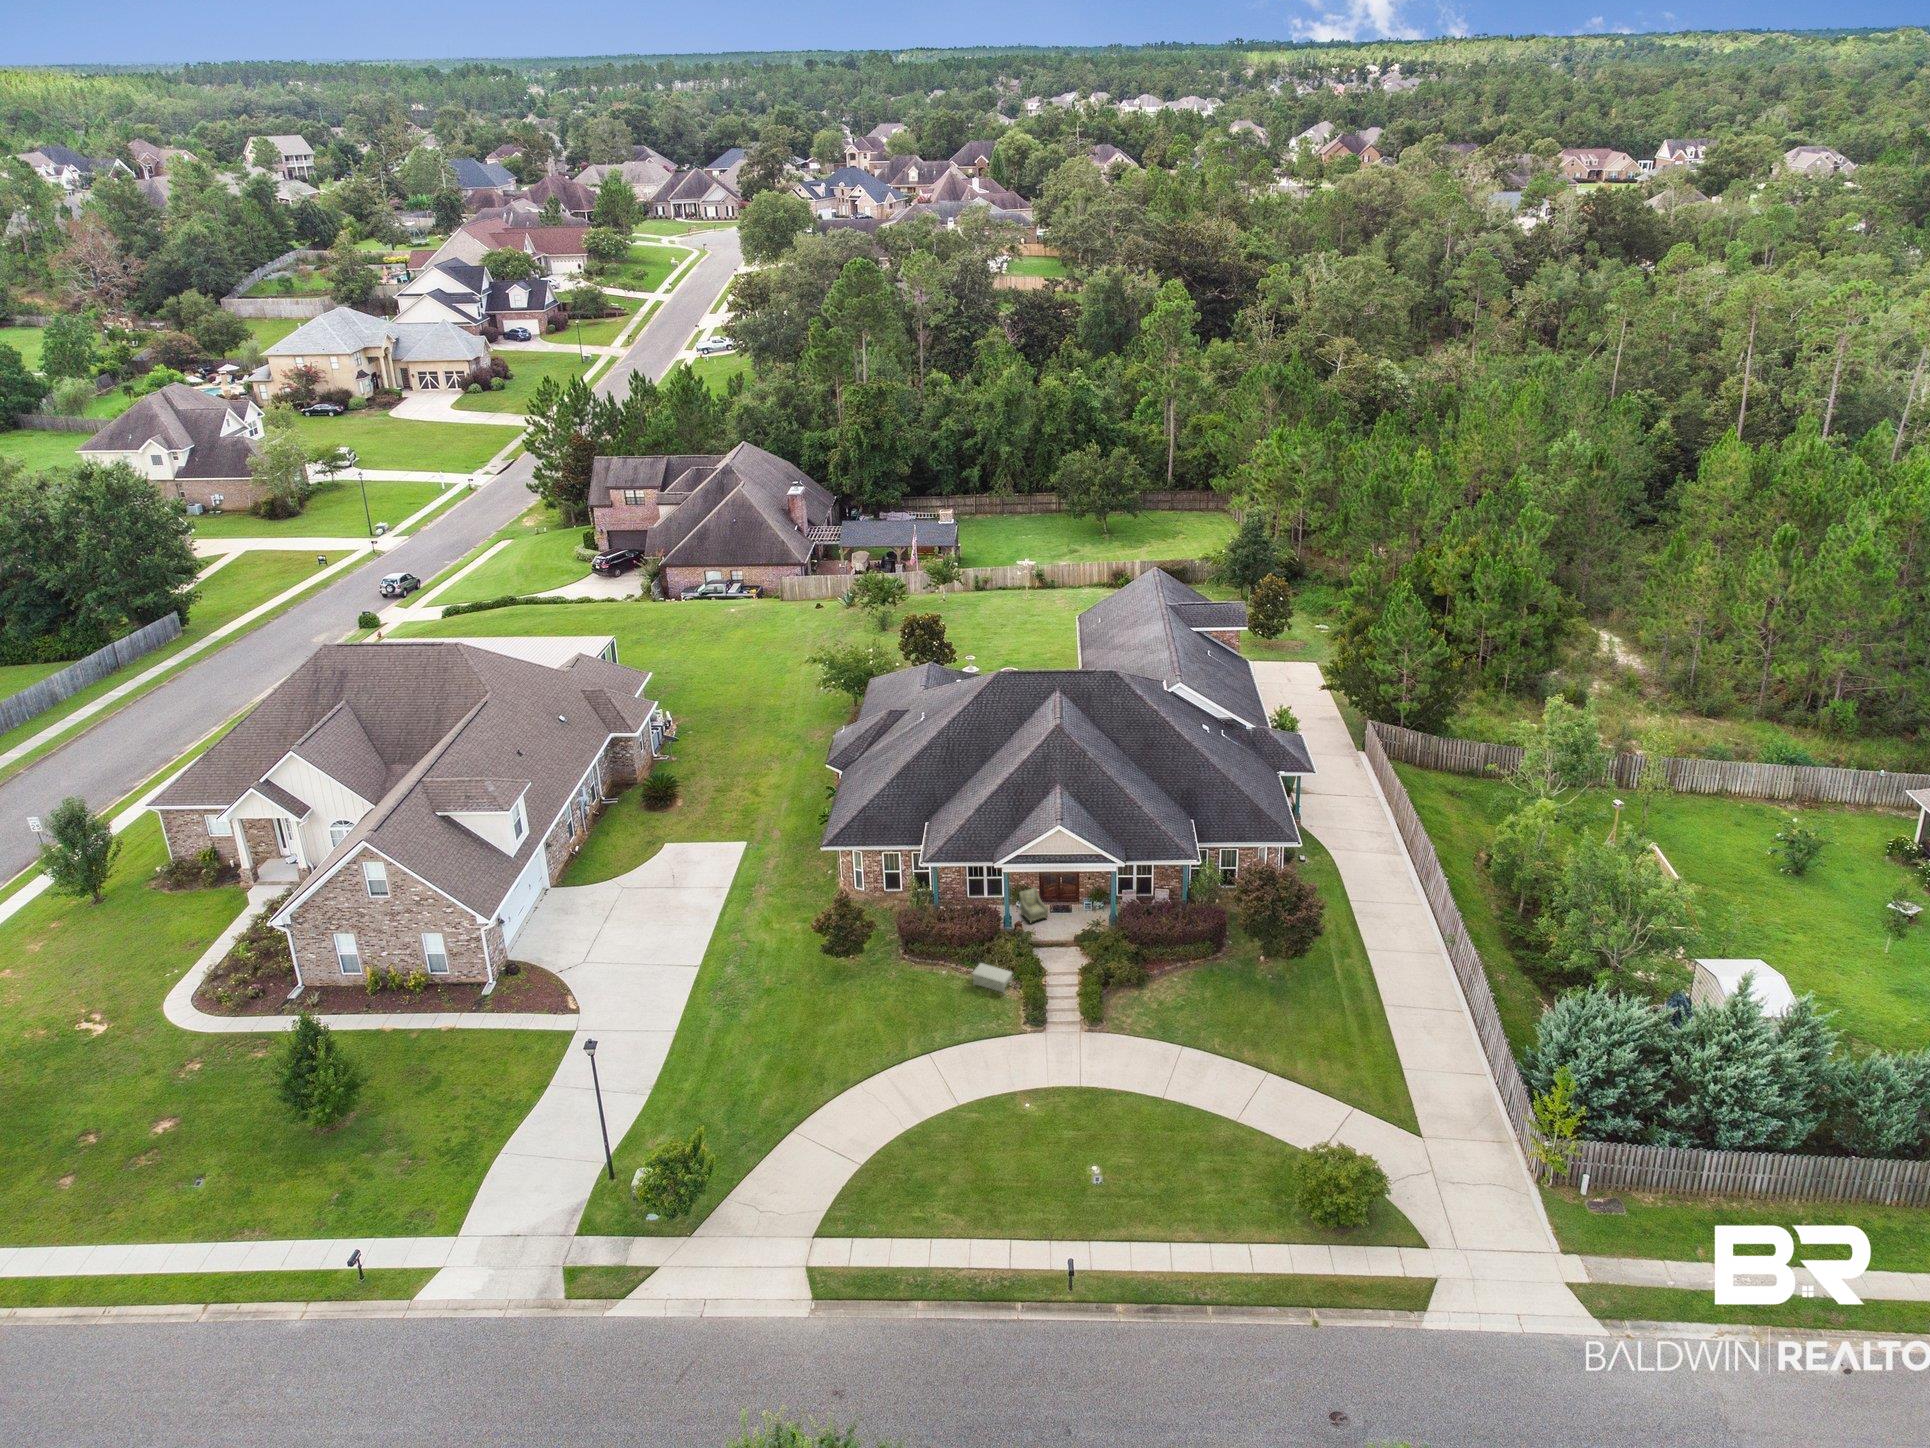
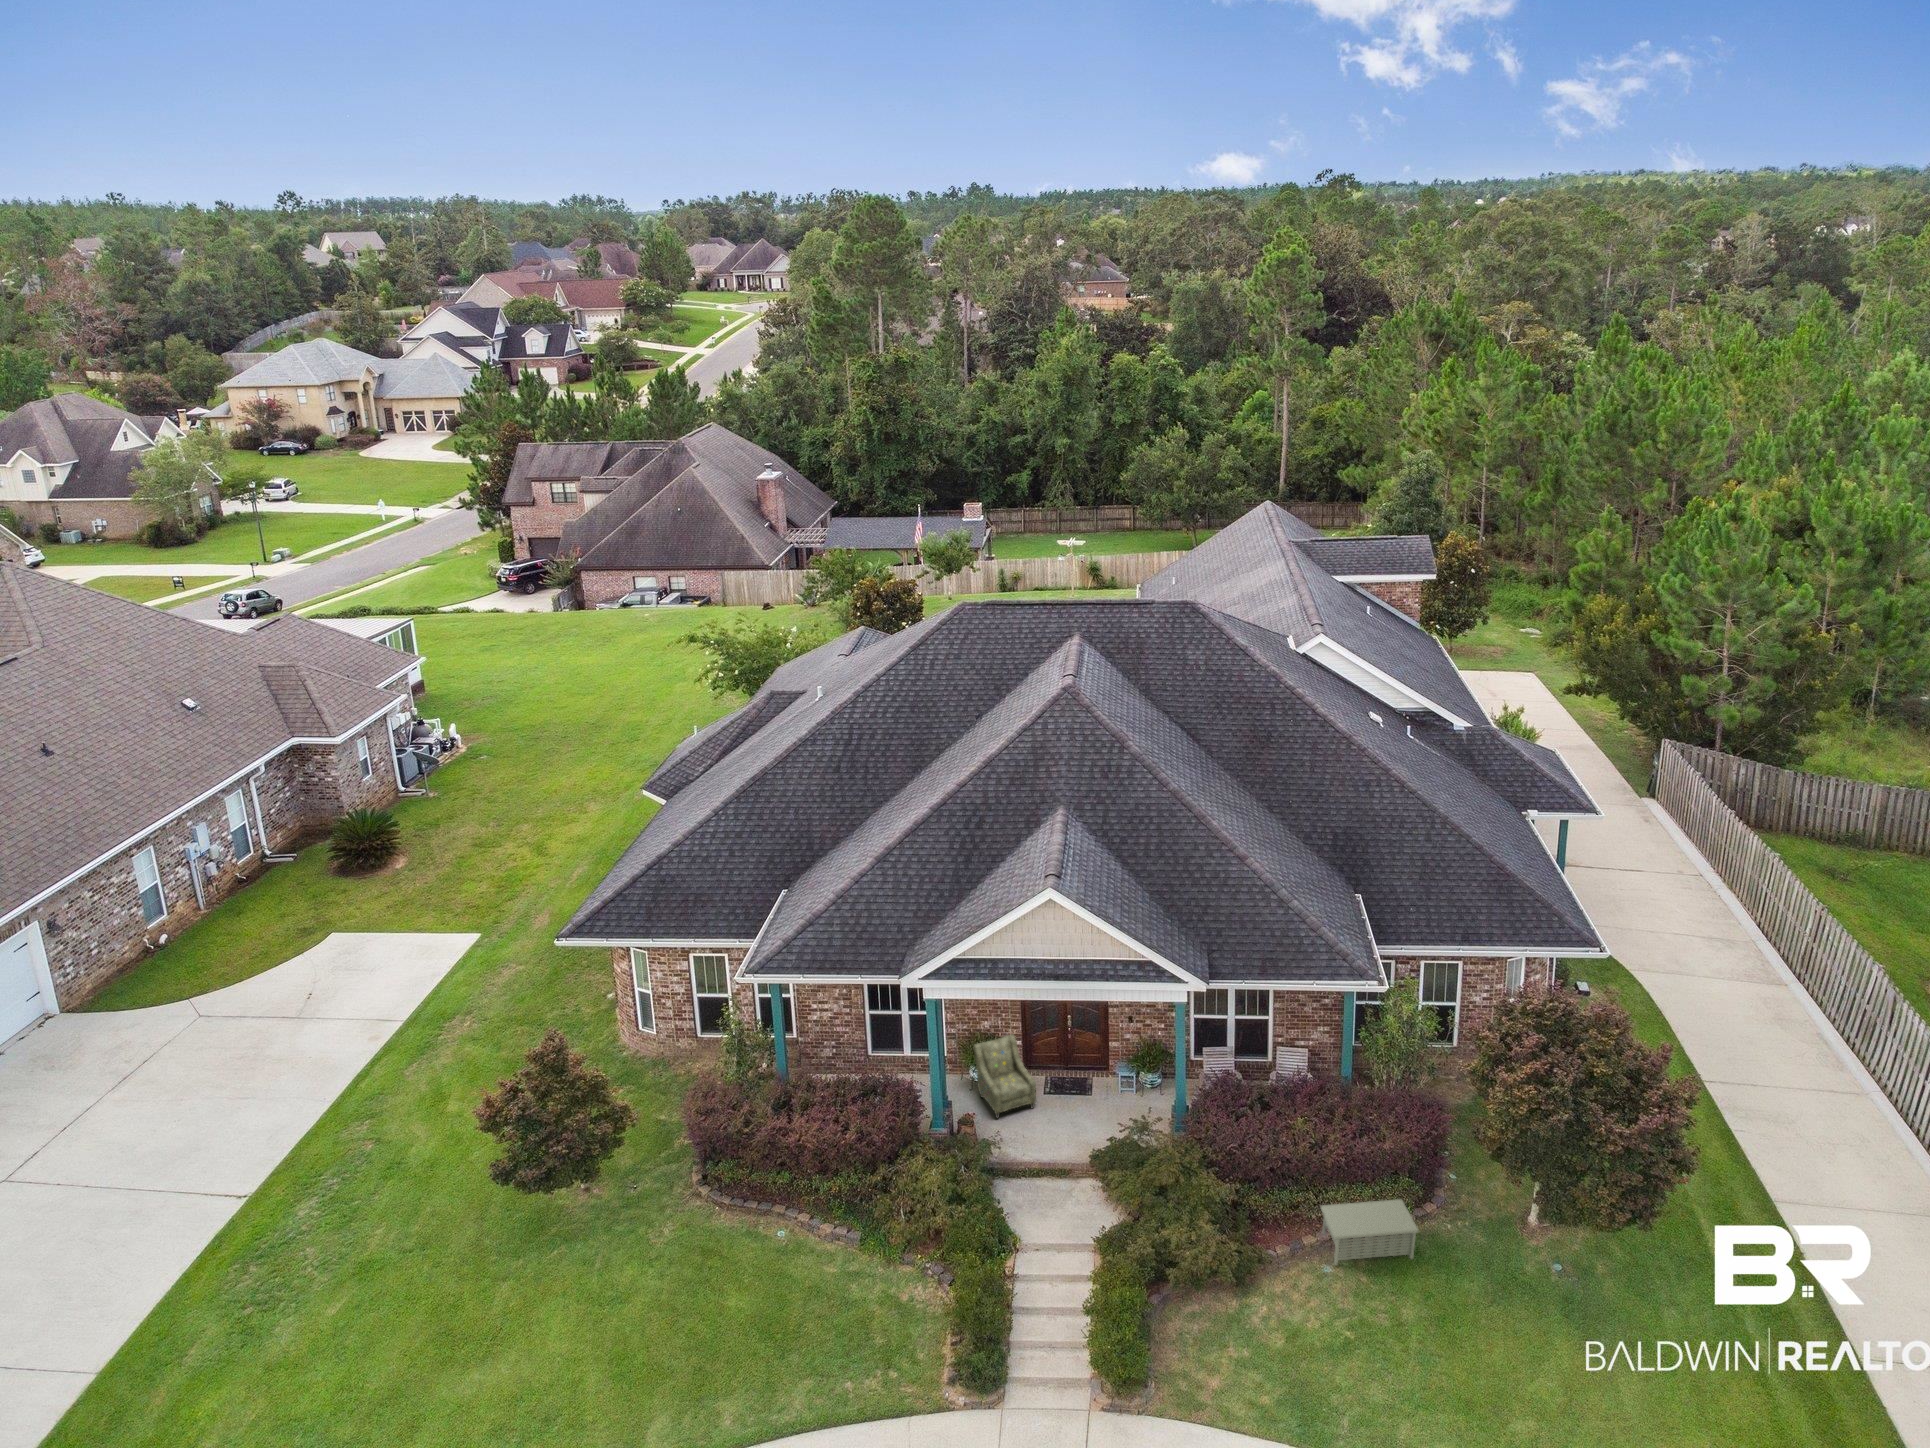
storage bench: present [973,963,1012,993] -> present [1321,1199,1418,1265]

